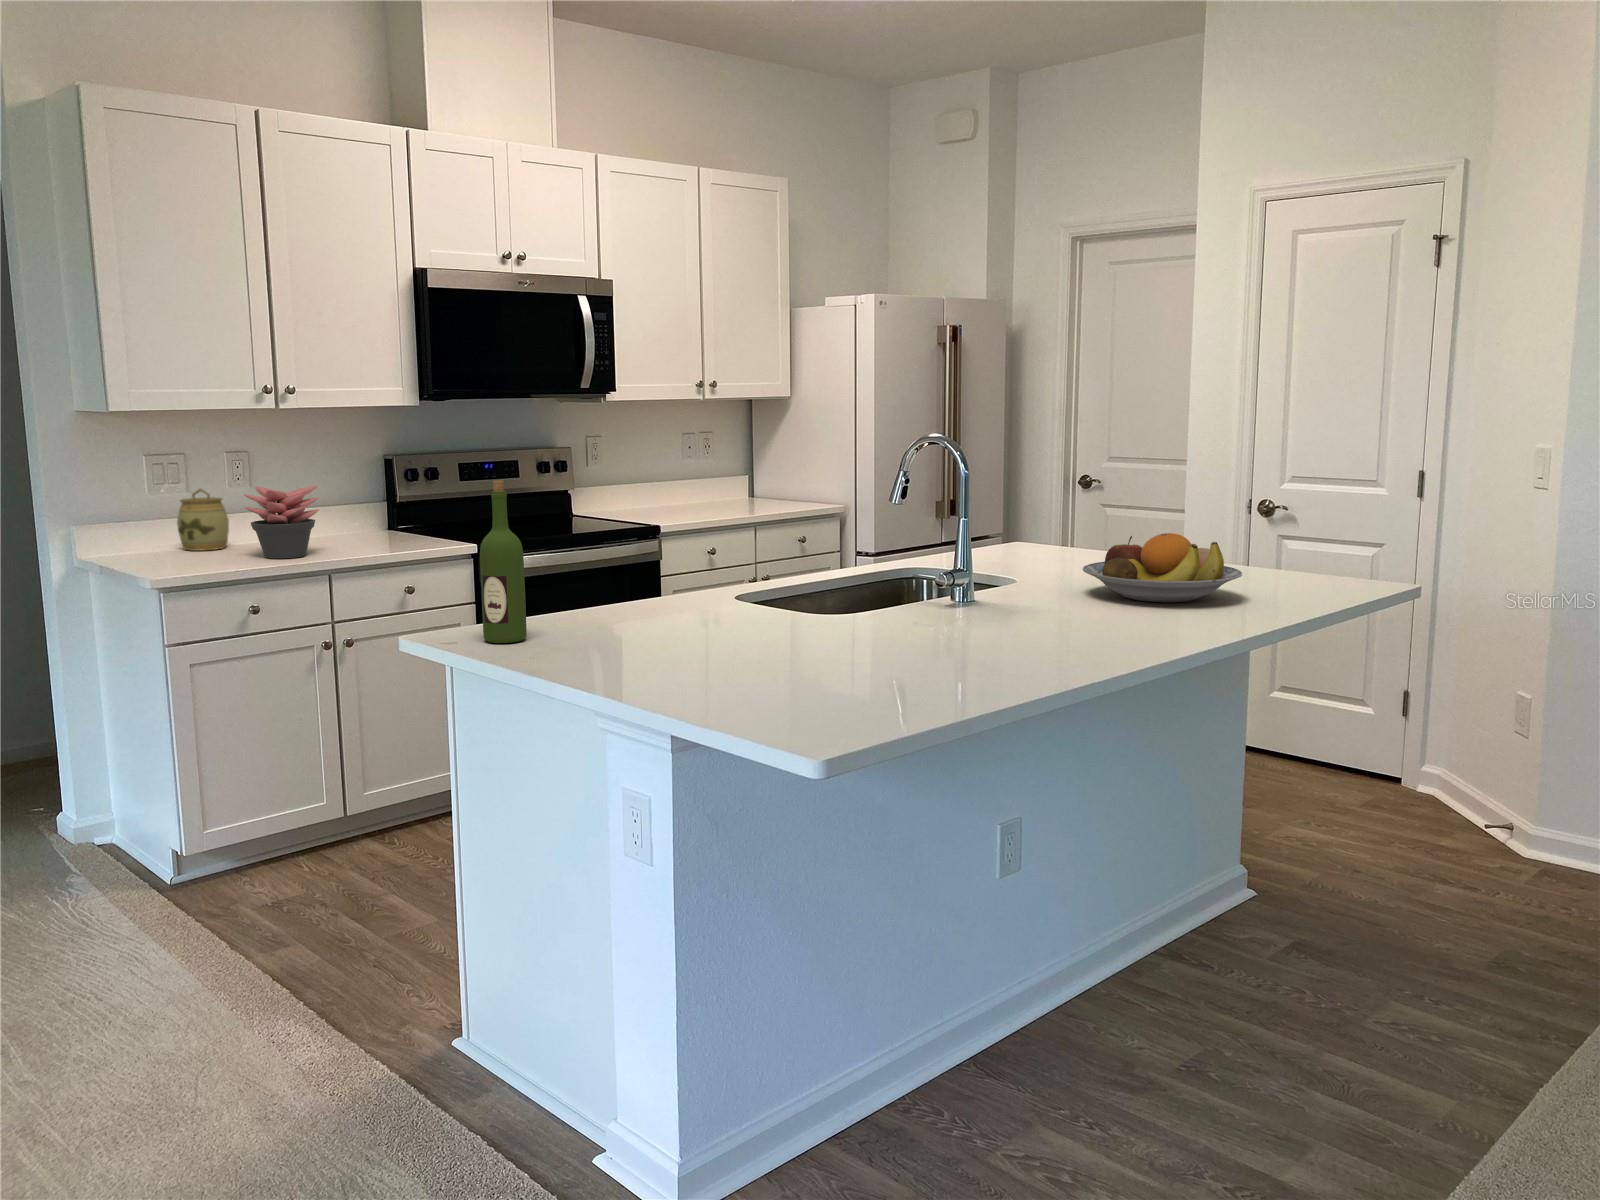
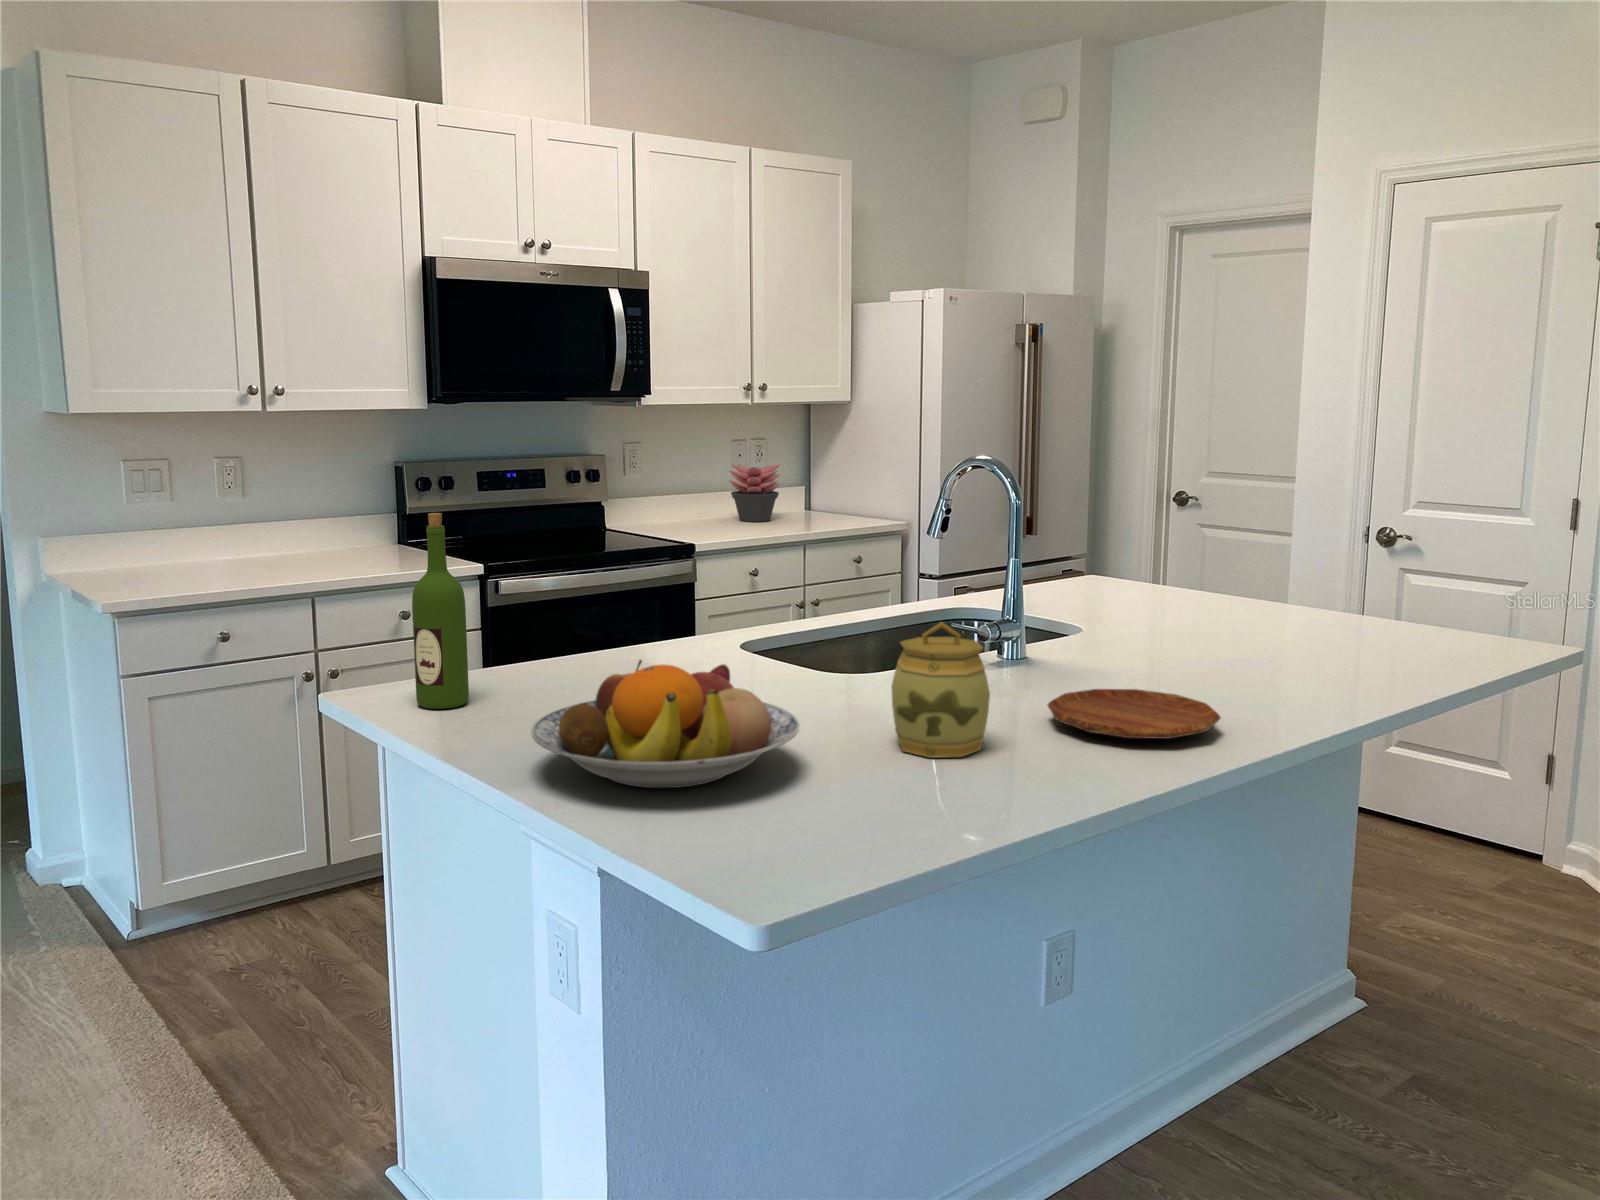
succulent plant: present [244,485,319,559] -> present [729,464,780,522]
jar: present [177,489,229,551] -> present [891,622,990,758]
fruit bowl: present [1083,533,1242,602] -> present [531,660,799,788]
tray: none [1002,615,1140,647] -> present [1047,689,1220,739]

